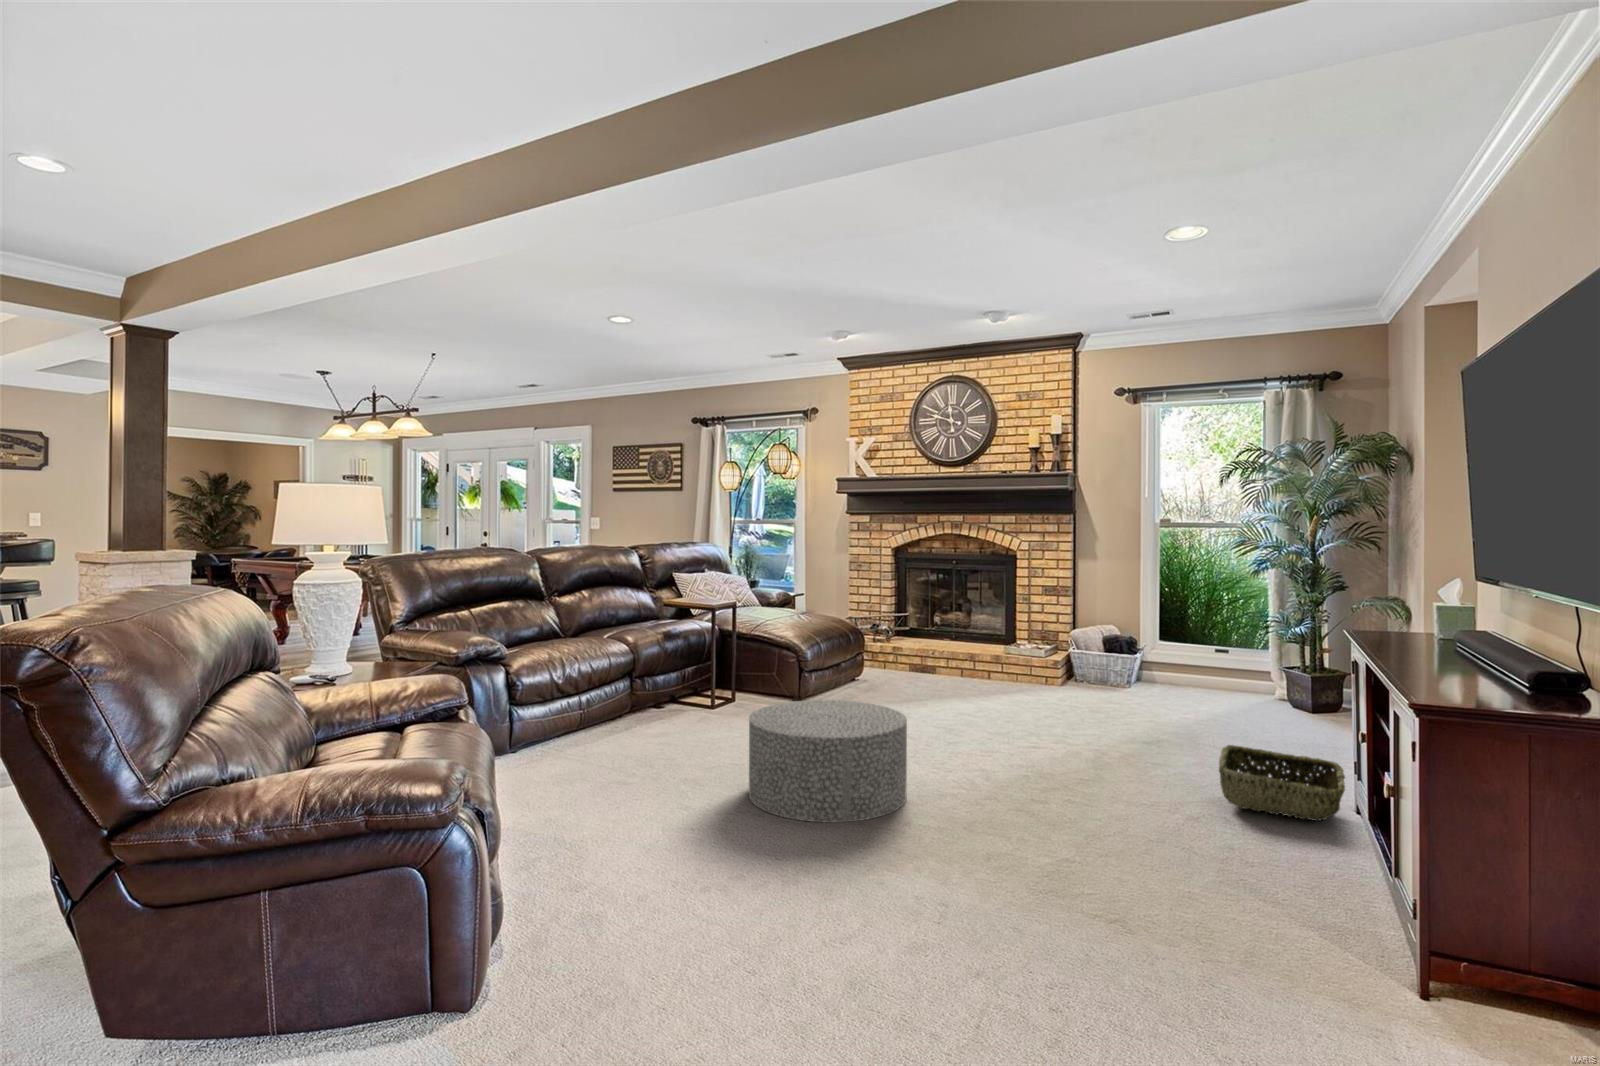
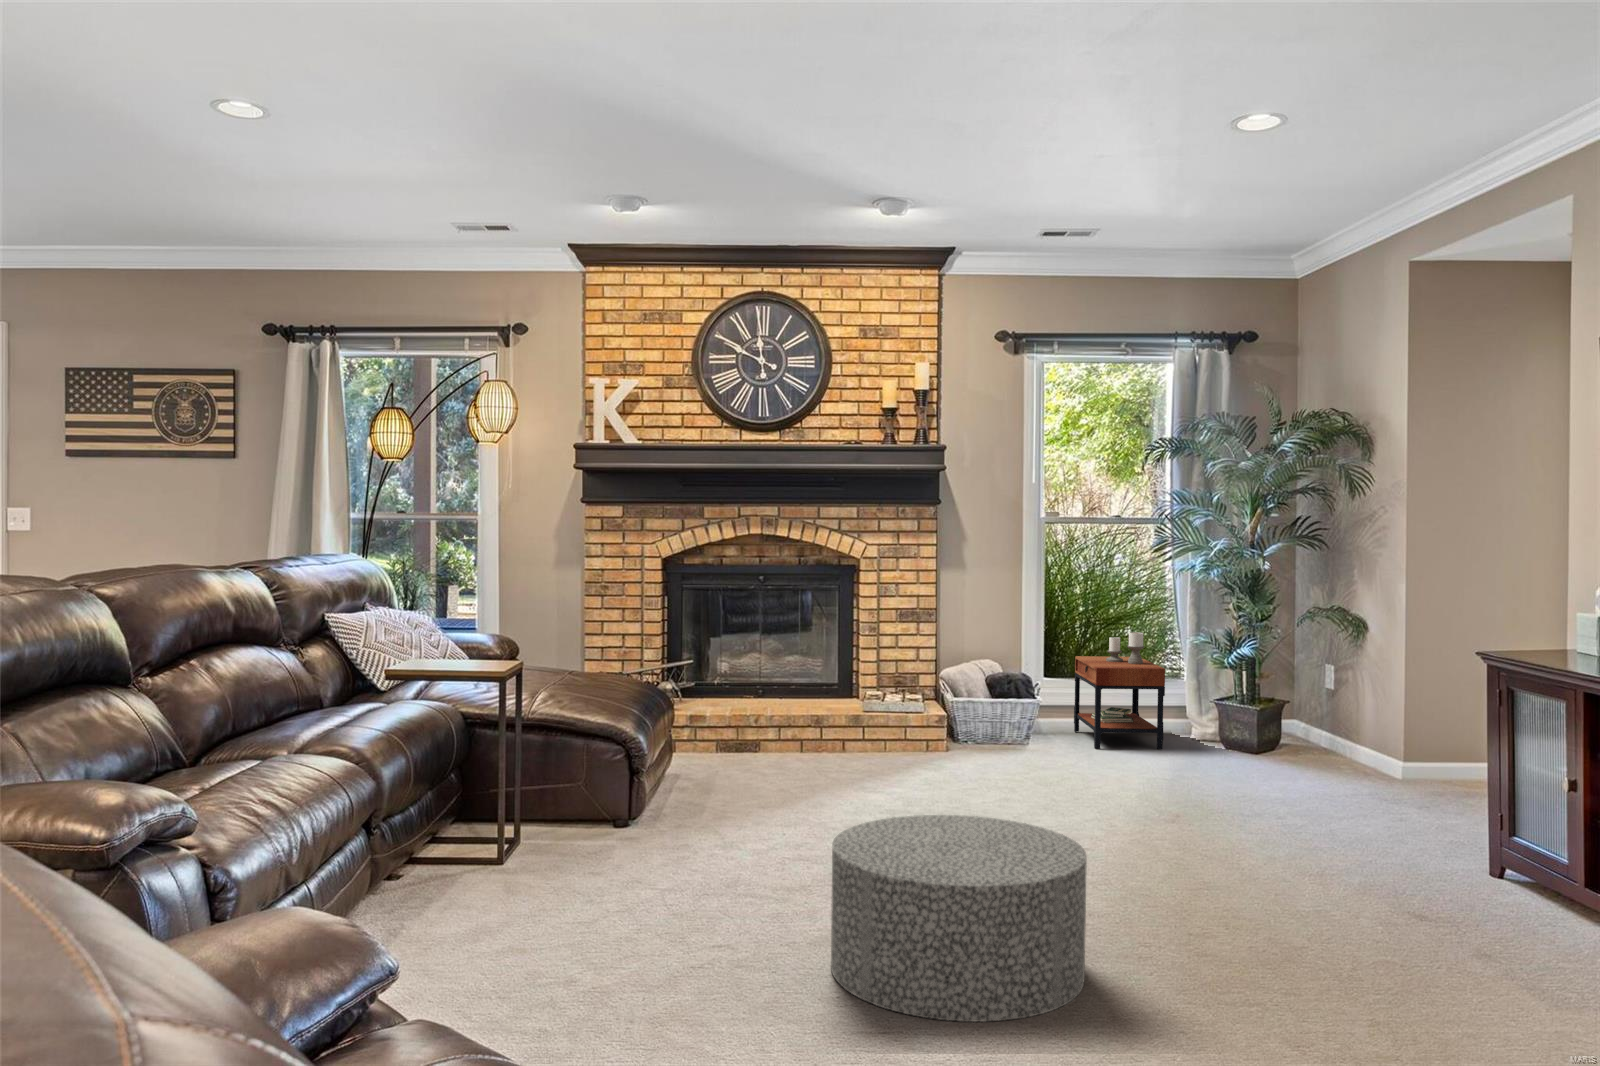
side table: none [1174,610,1235,700] -> present [1074,632,1165,749]
woven basket: present [1219,745,1345,821] -> none [1369,813,1536,895]

